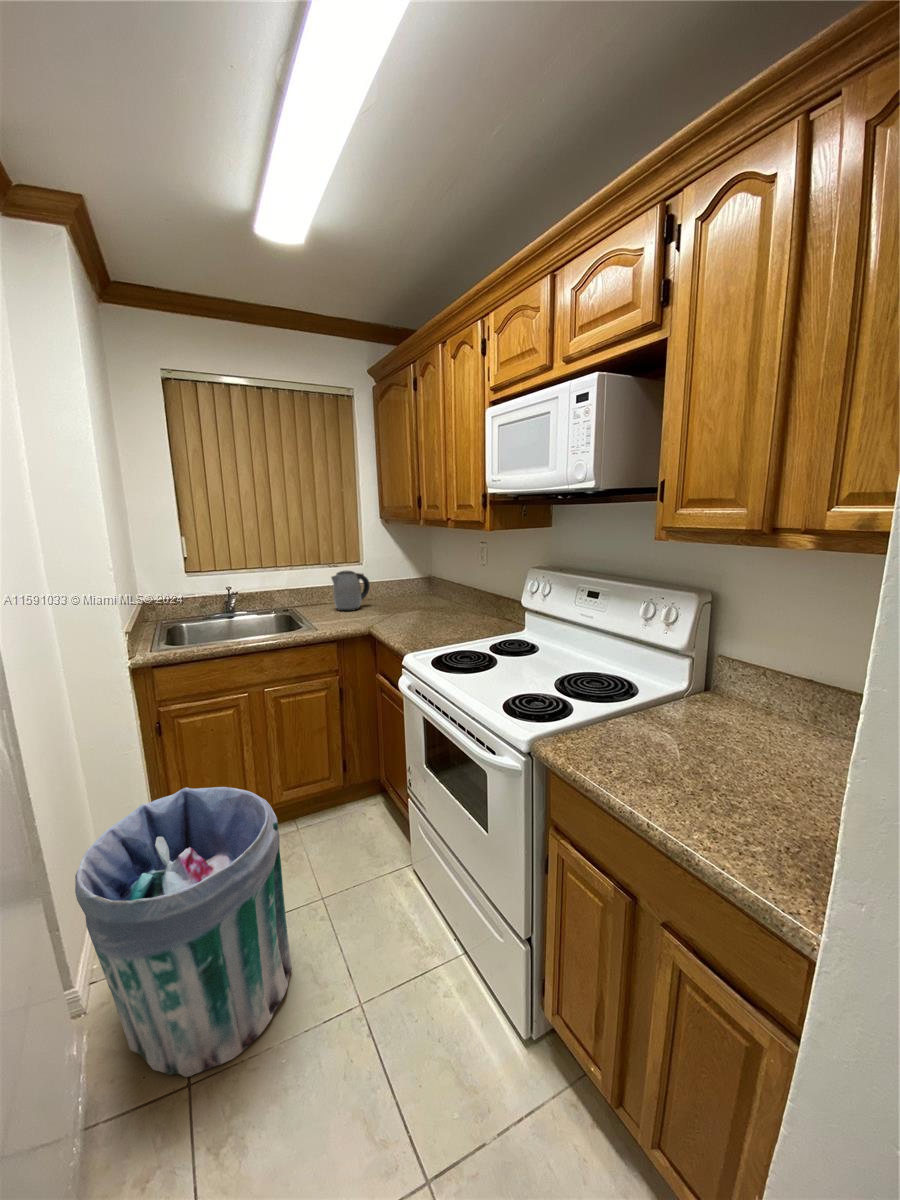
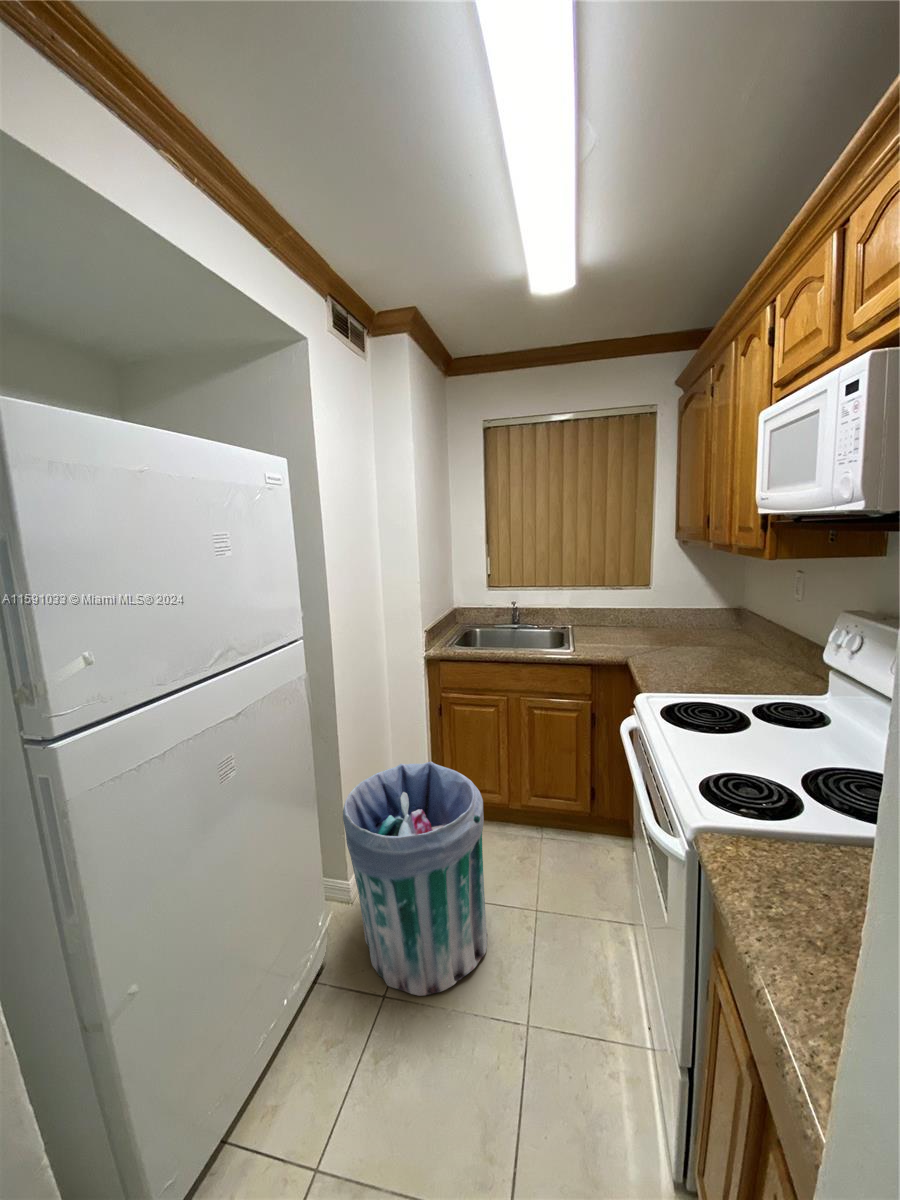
kettle: present [331,571,370,611] -> none [606,595,649,637]

